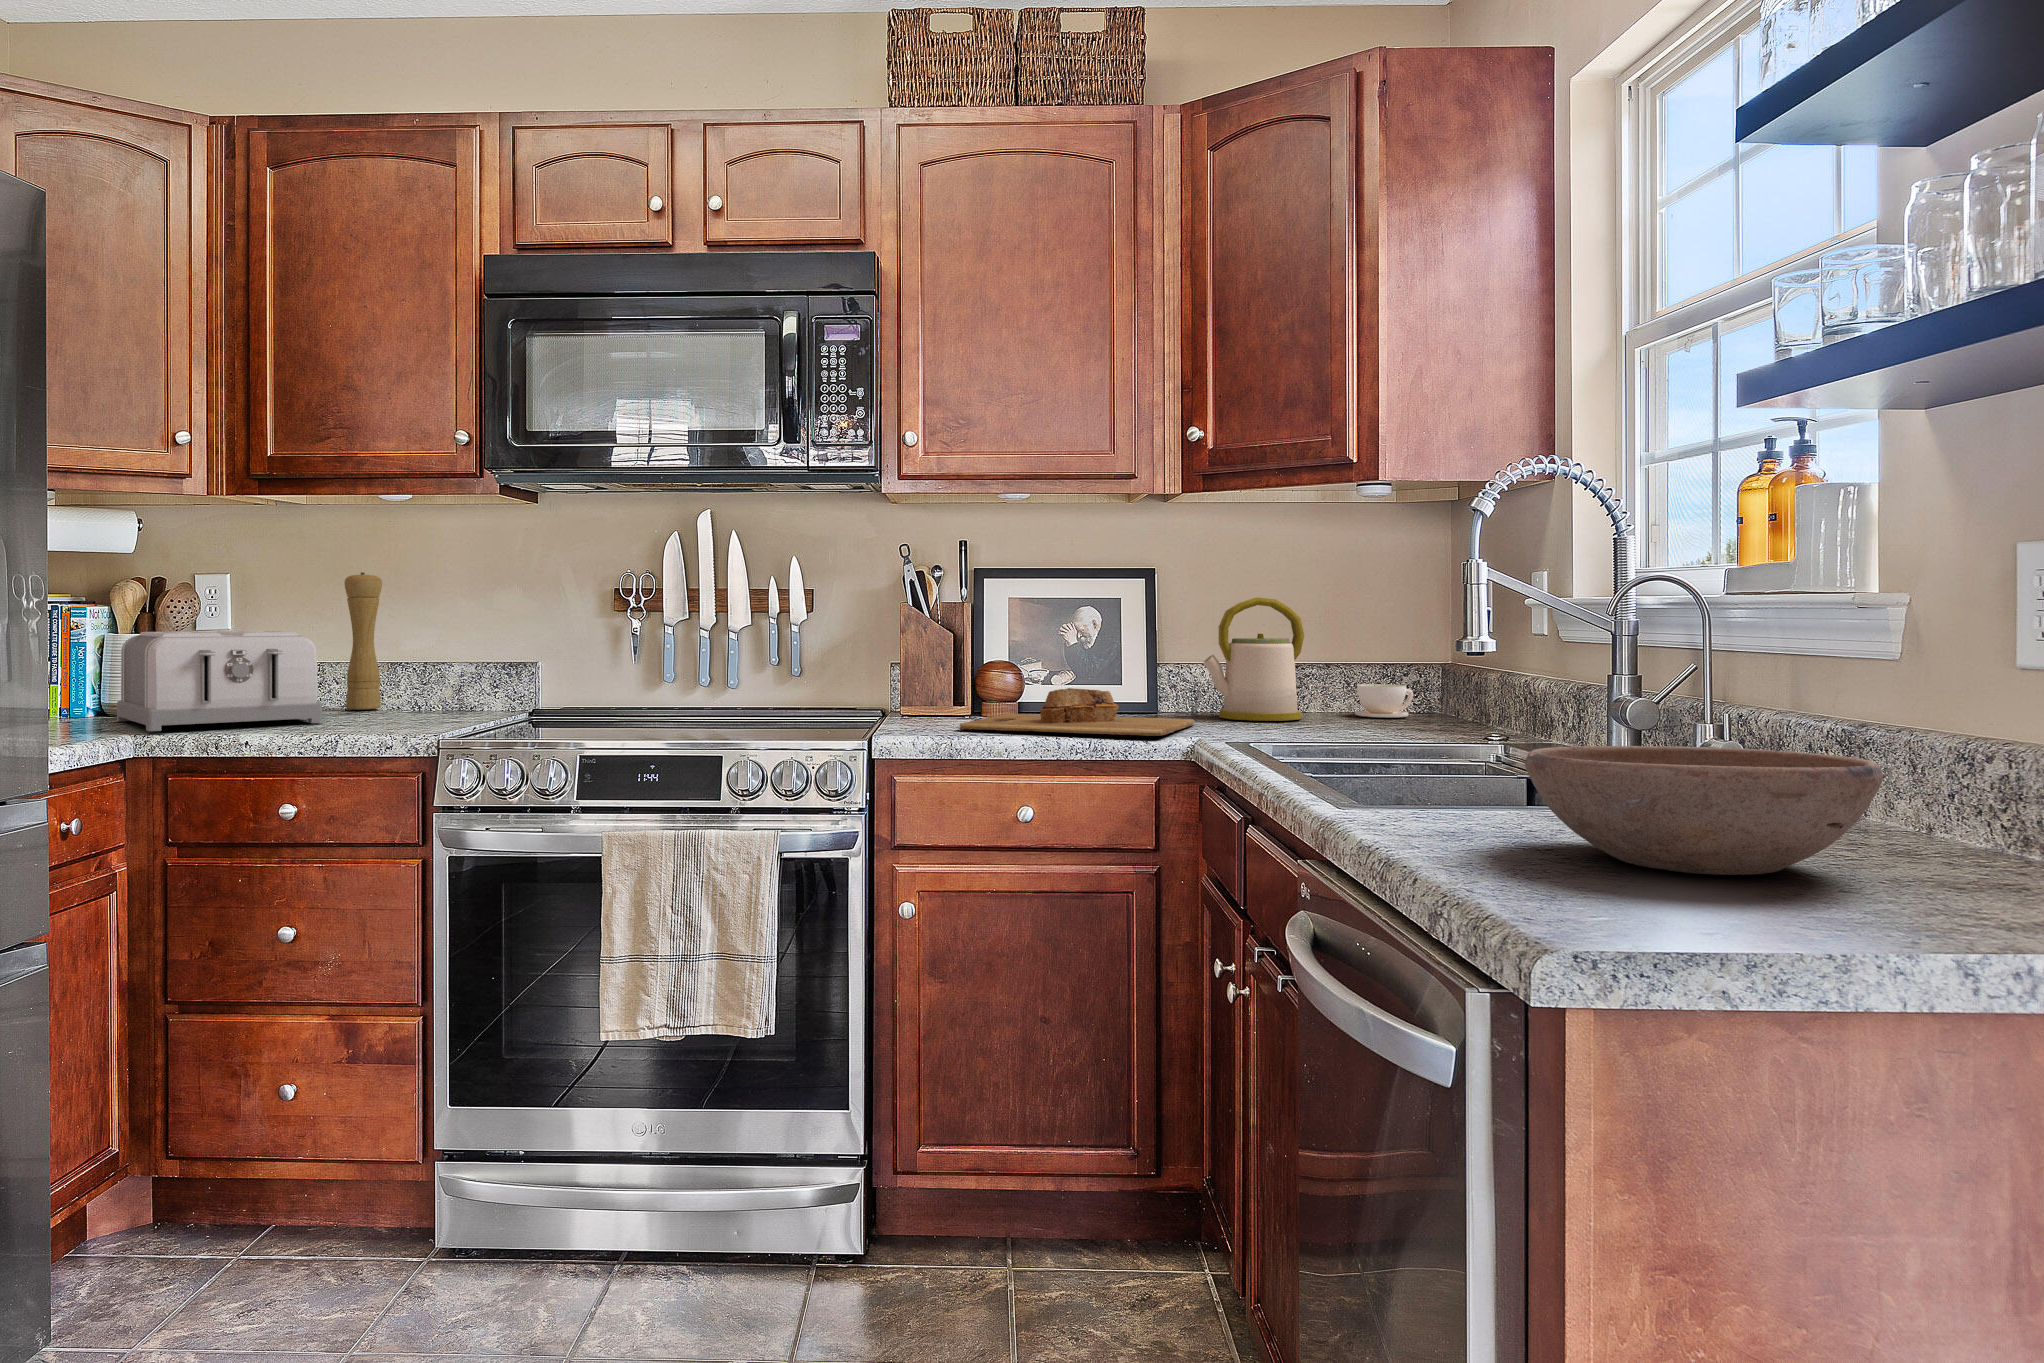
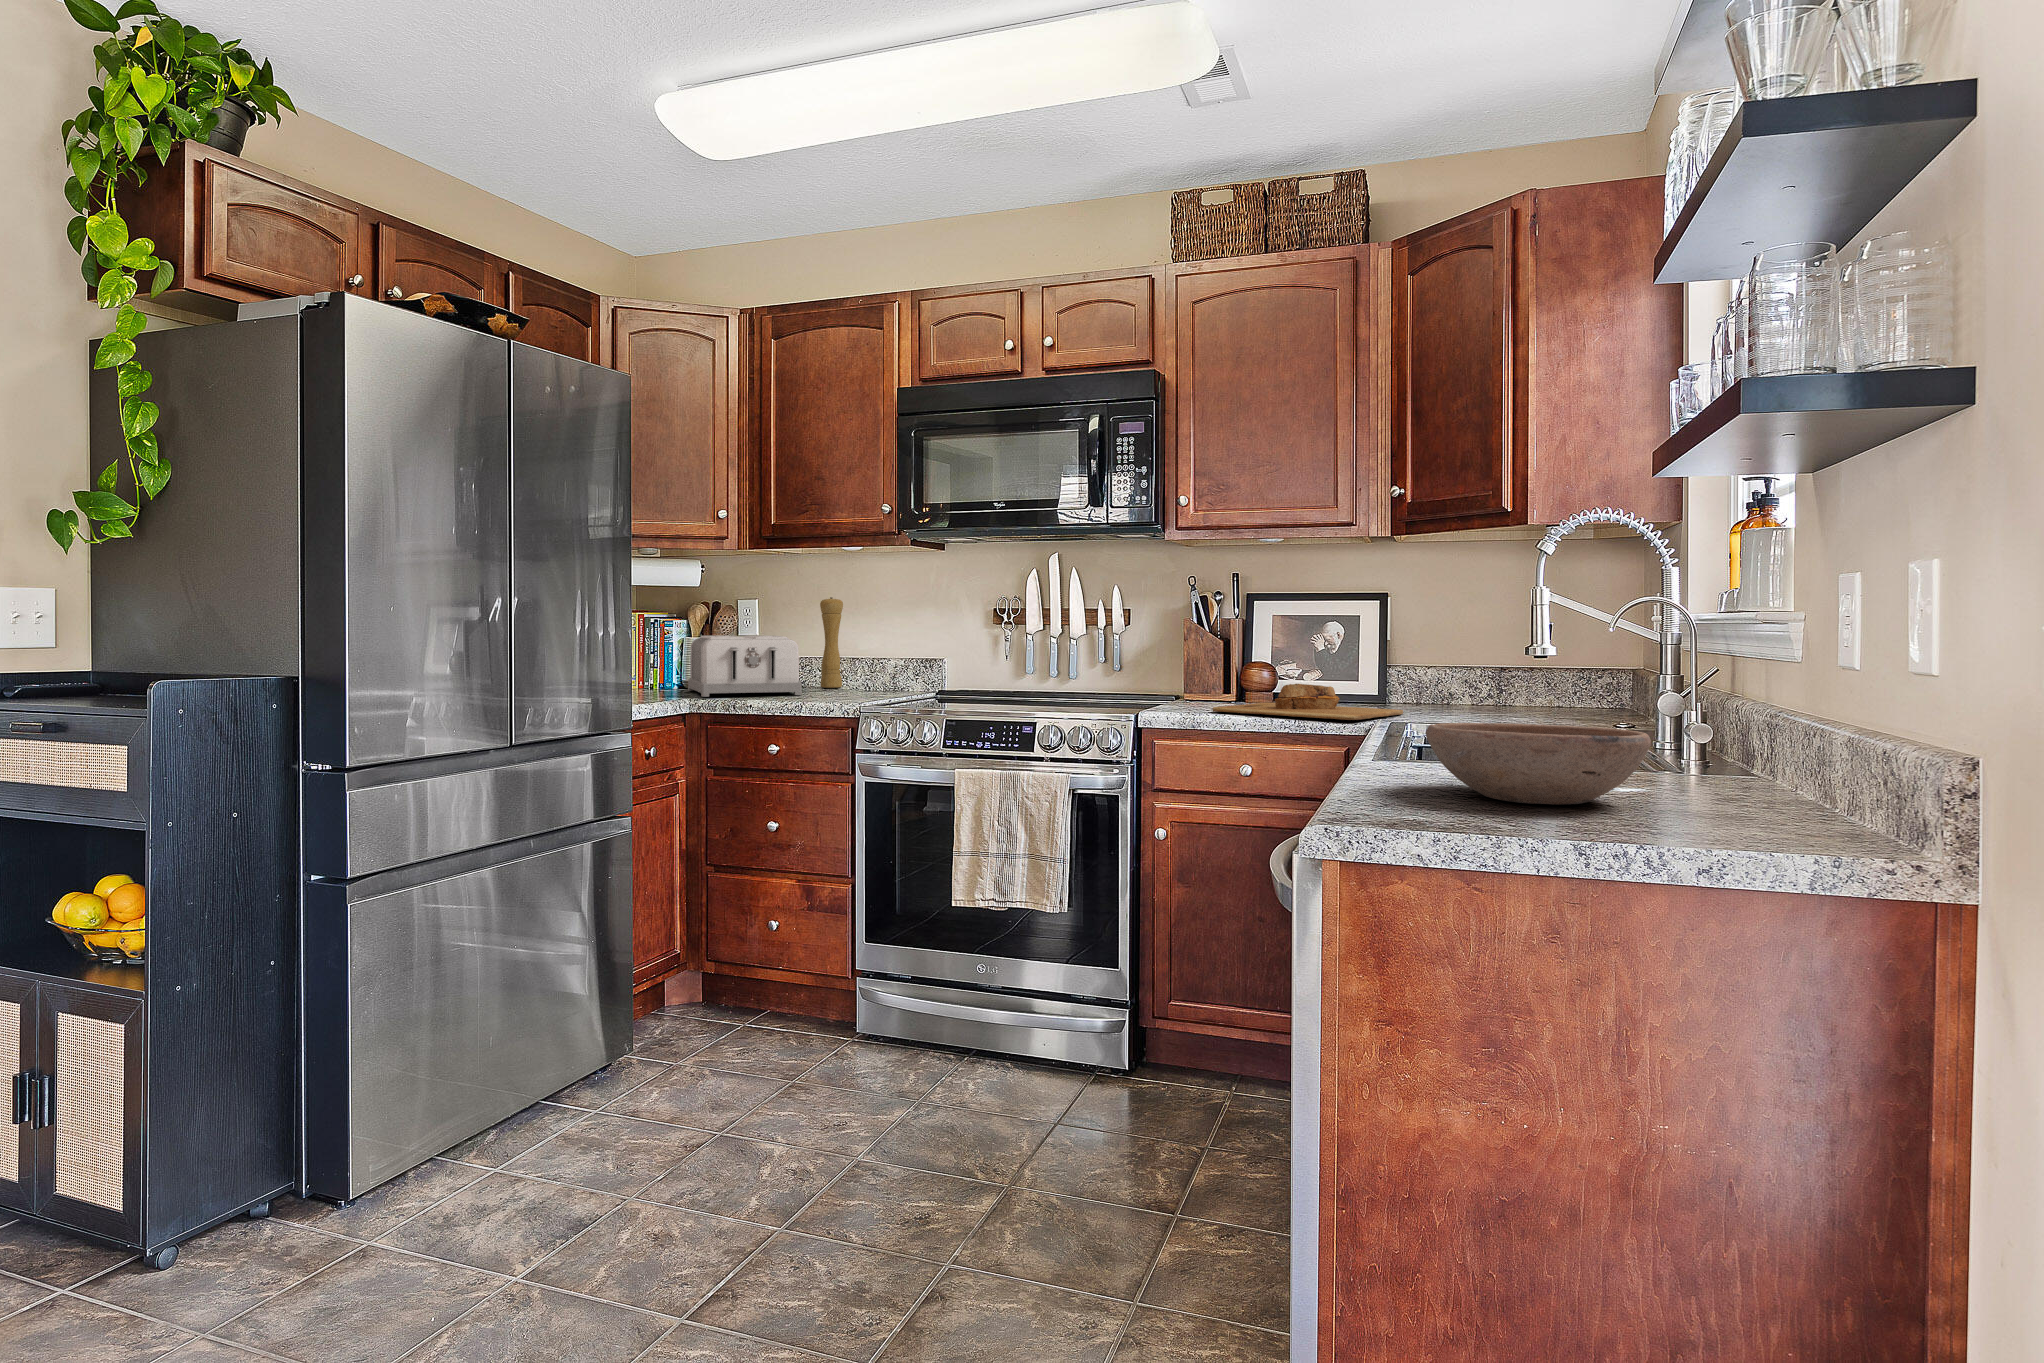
kettle: present [1203,597,1304,721] -> none [1422,616,1507,714]
coffee cup: present [1355,684,1413,718] -> none [1559,687,1612,714]

